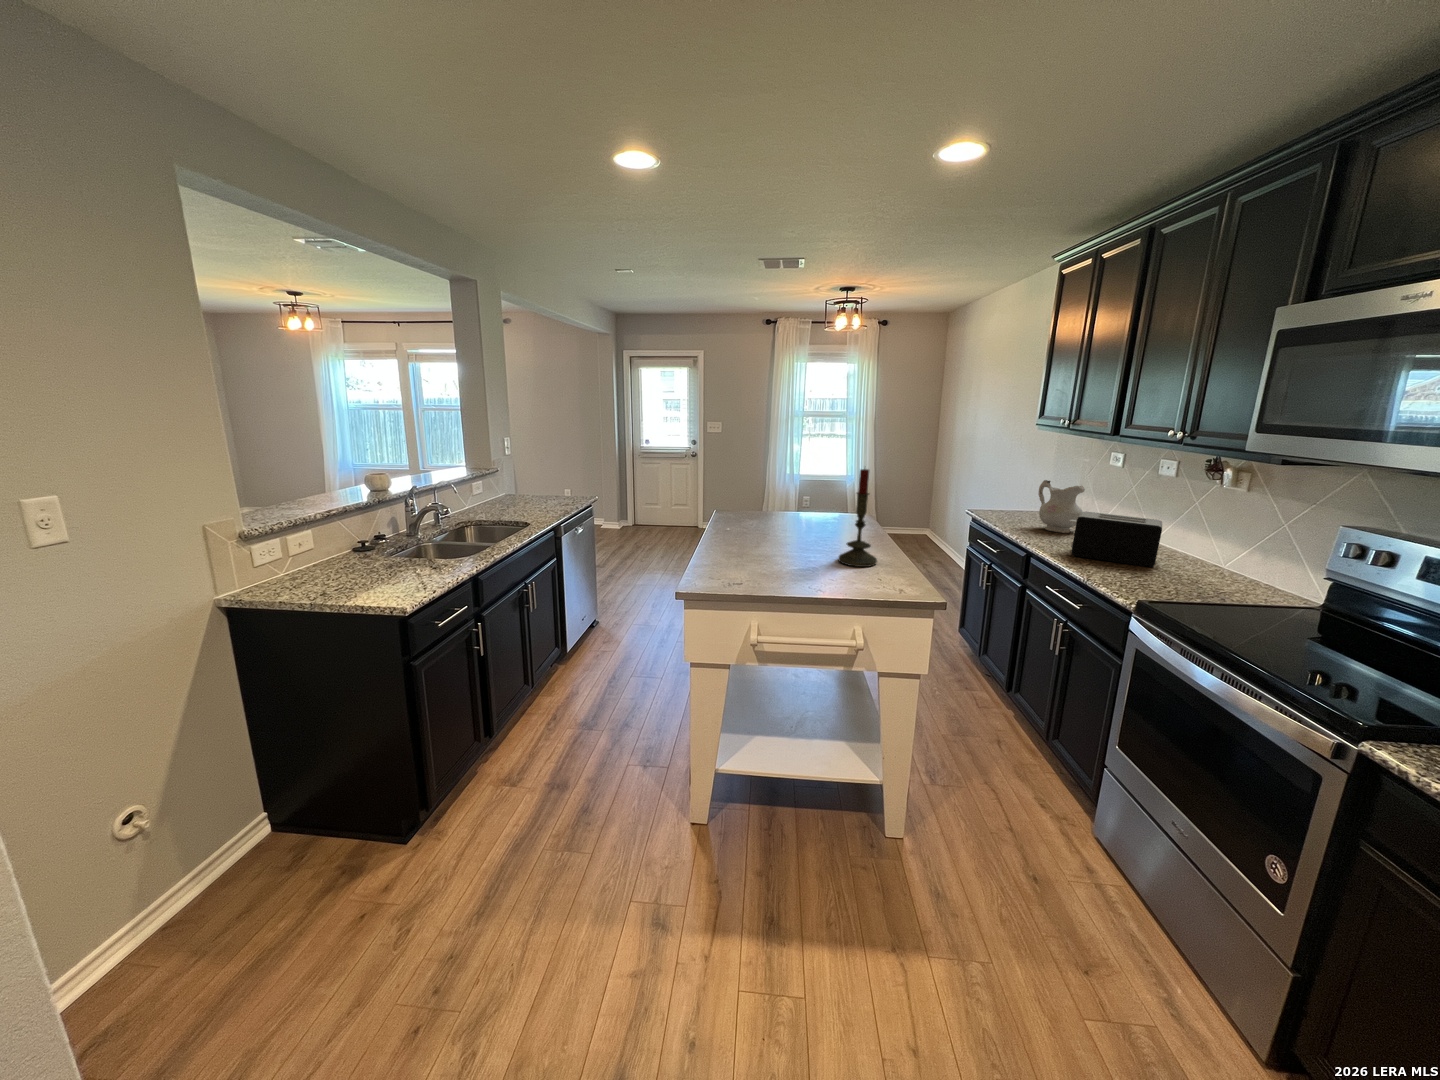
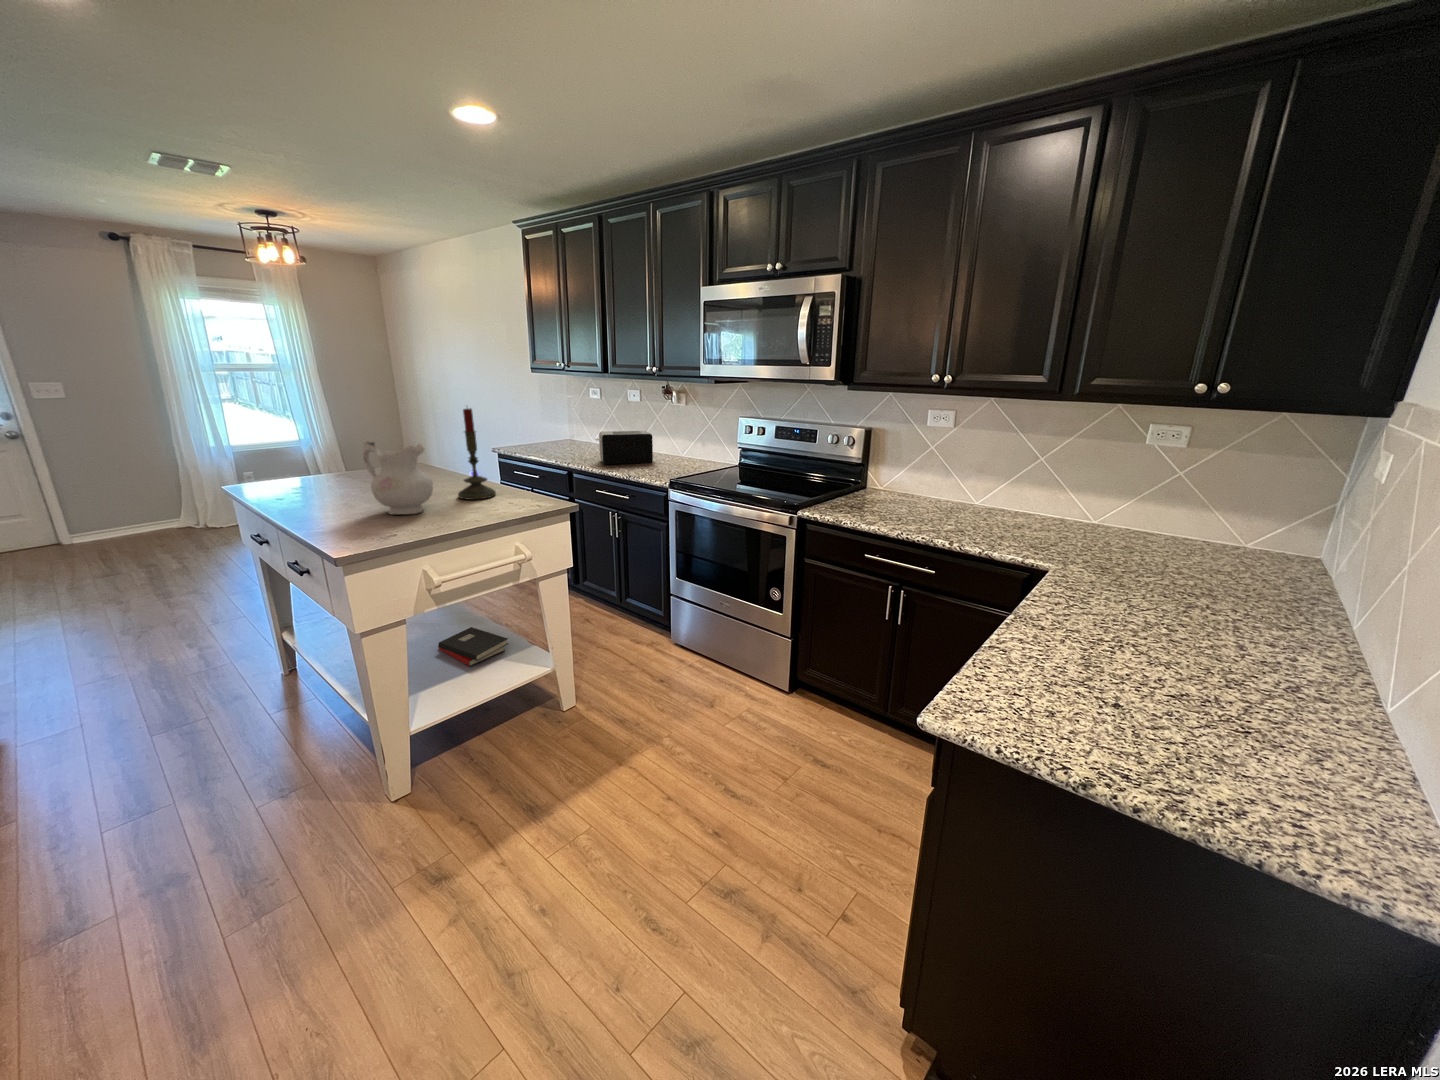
ceramic pitcher: present [1038,480,1085,533] -> present [362,442,433,514]
hardback book: none [796,694,855,735] -> present [438,627,508,666]

